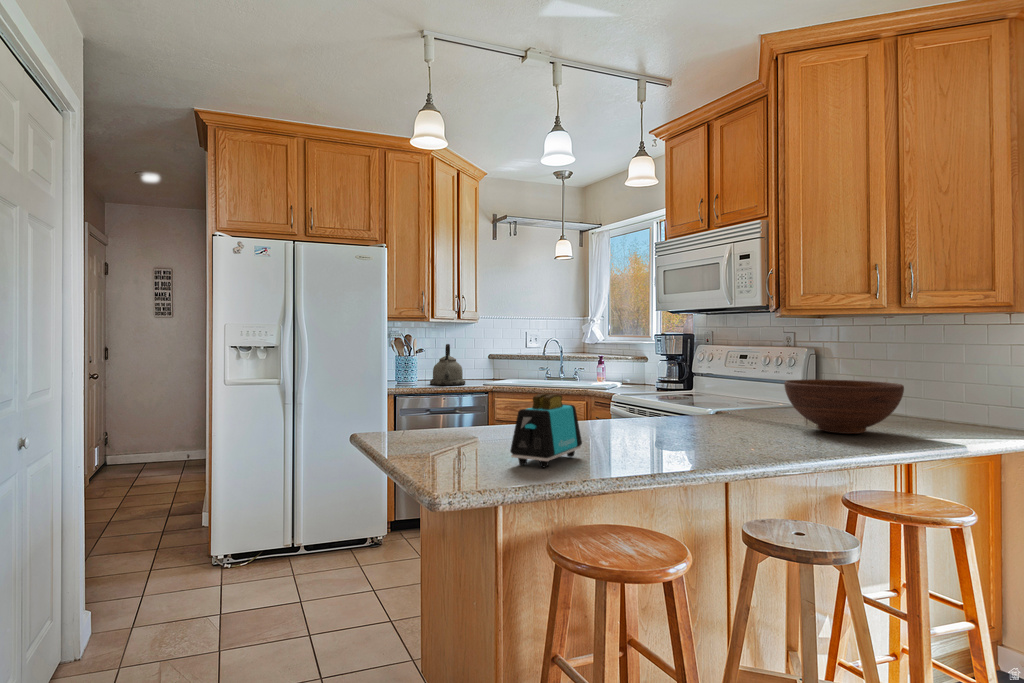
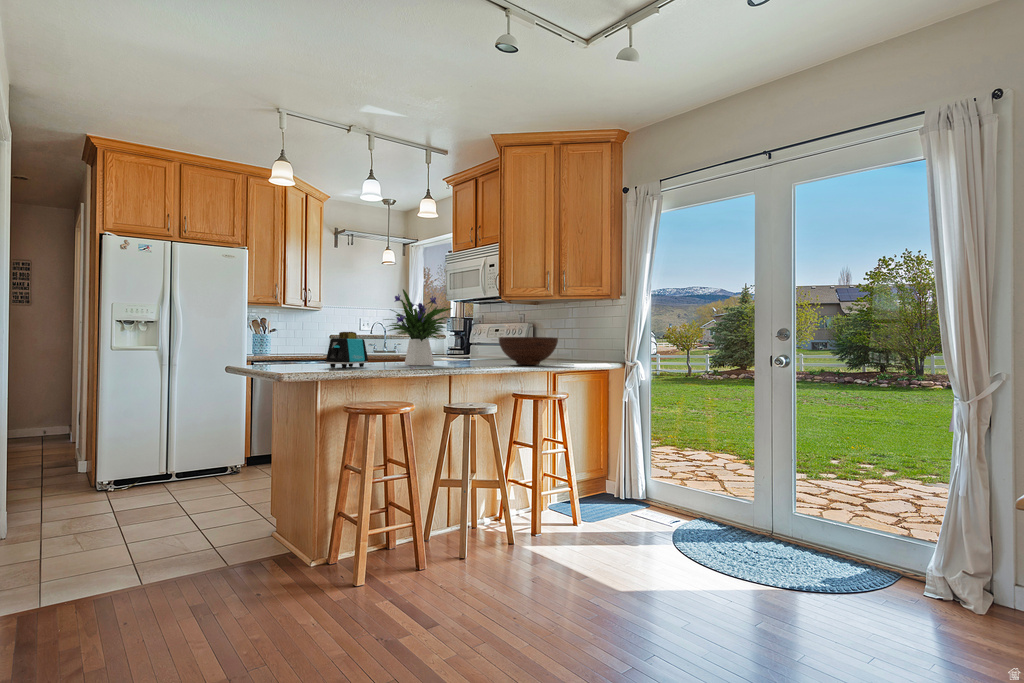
flower arrangement: none [594,306,724,440] -> present [385,289,452,365]
kettle: present [430,344,465,385] -> none [280,324,308,355]

